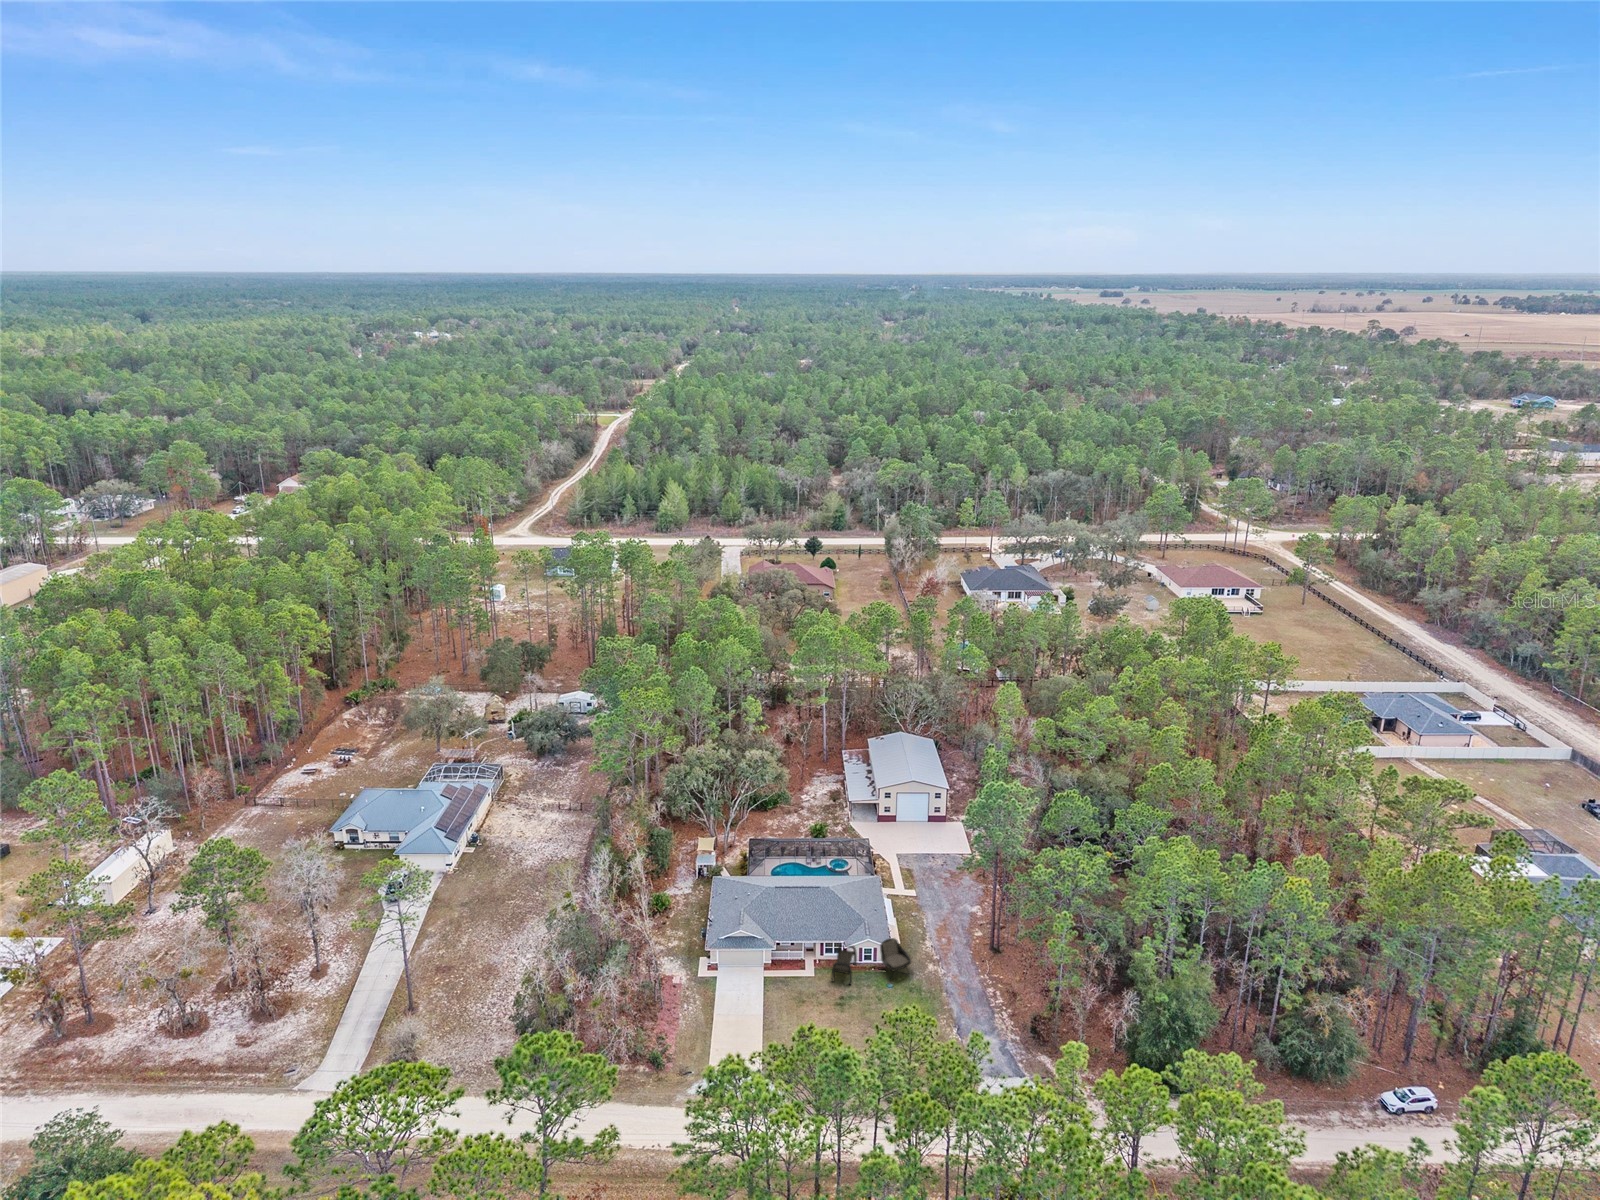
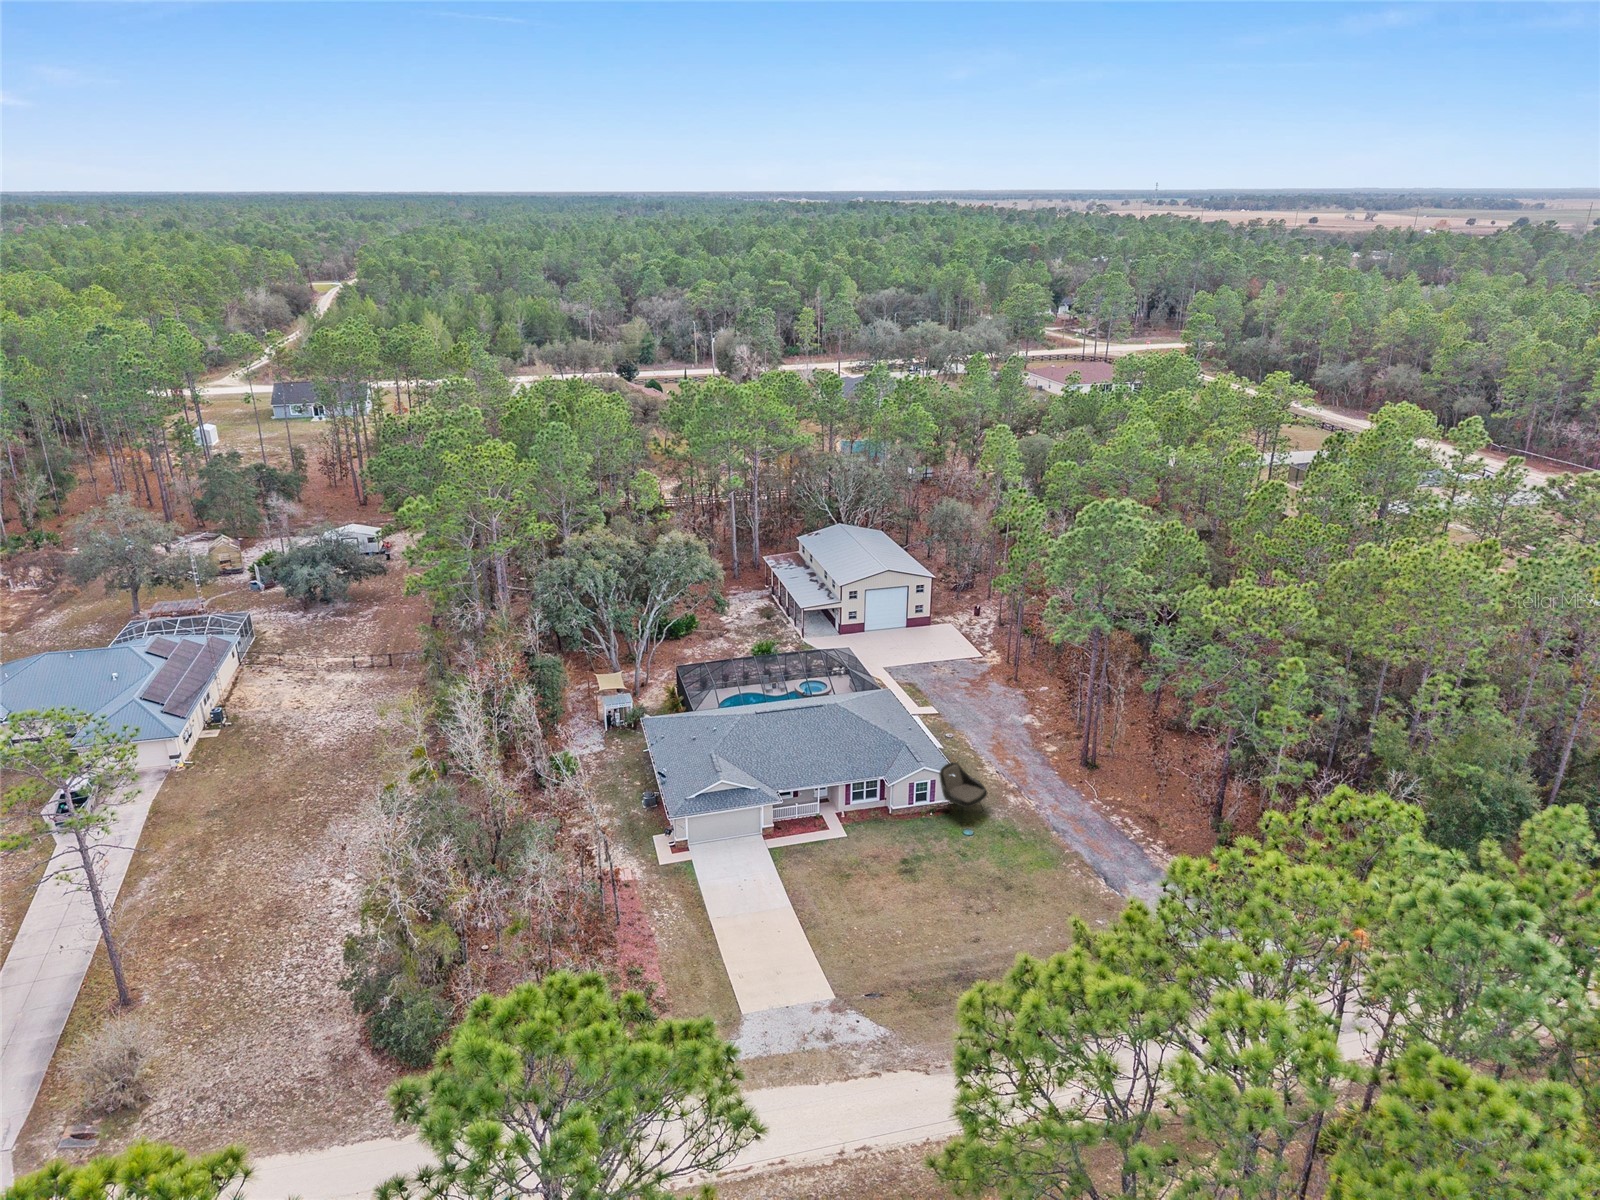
bench: present [832,945,857,984] -> none [871,780,908,839]

